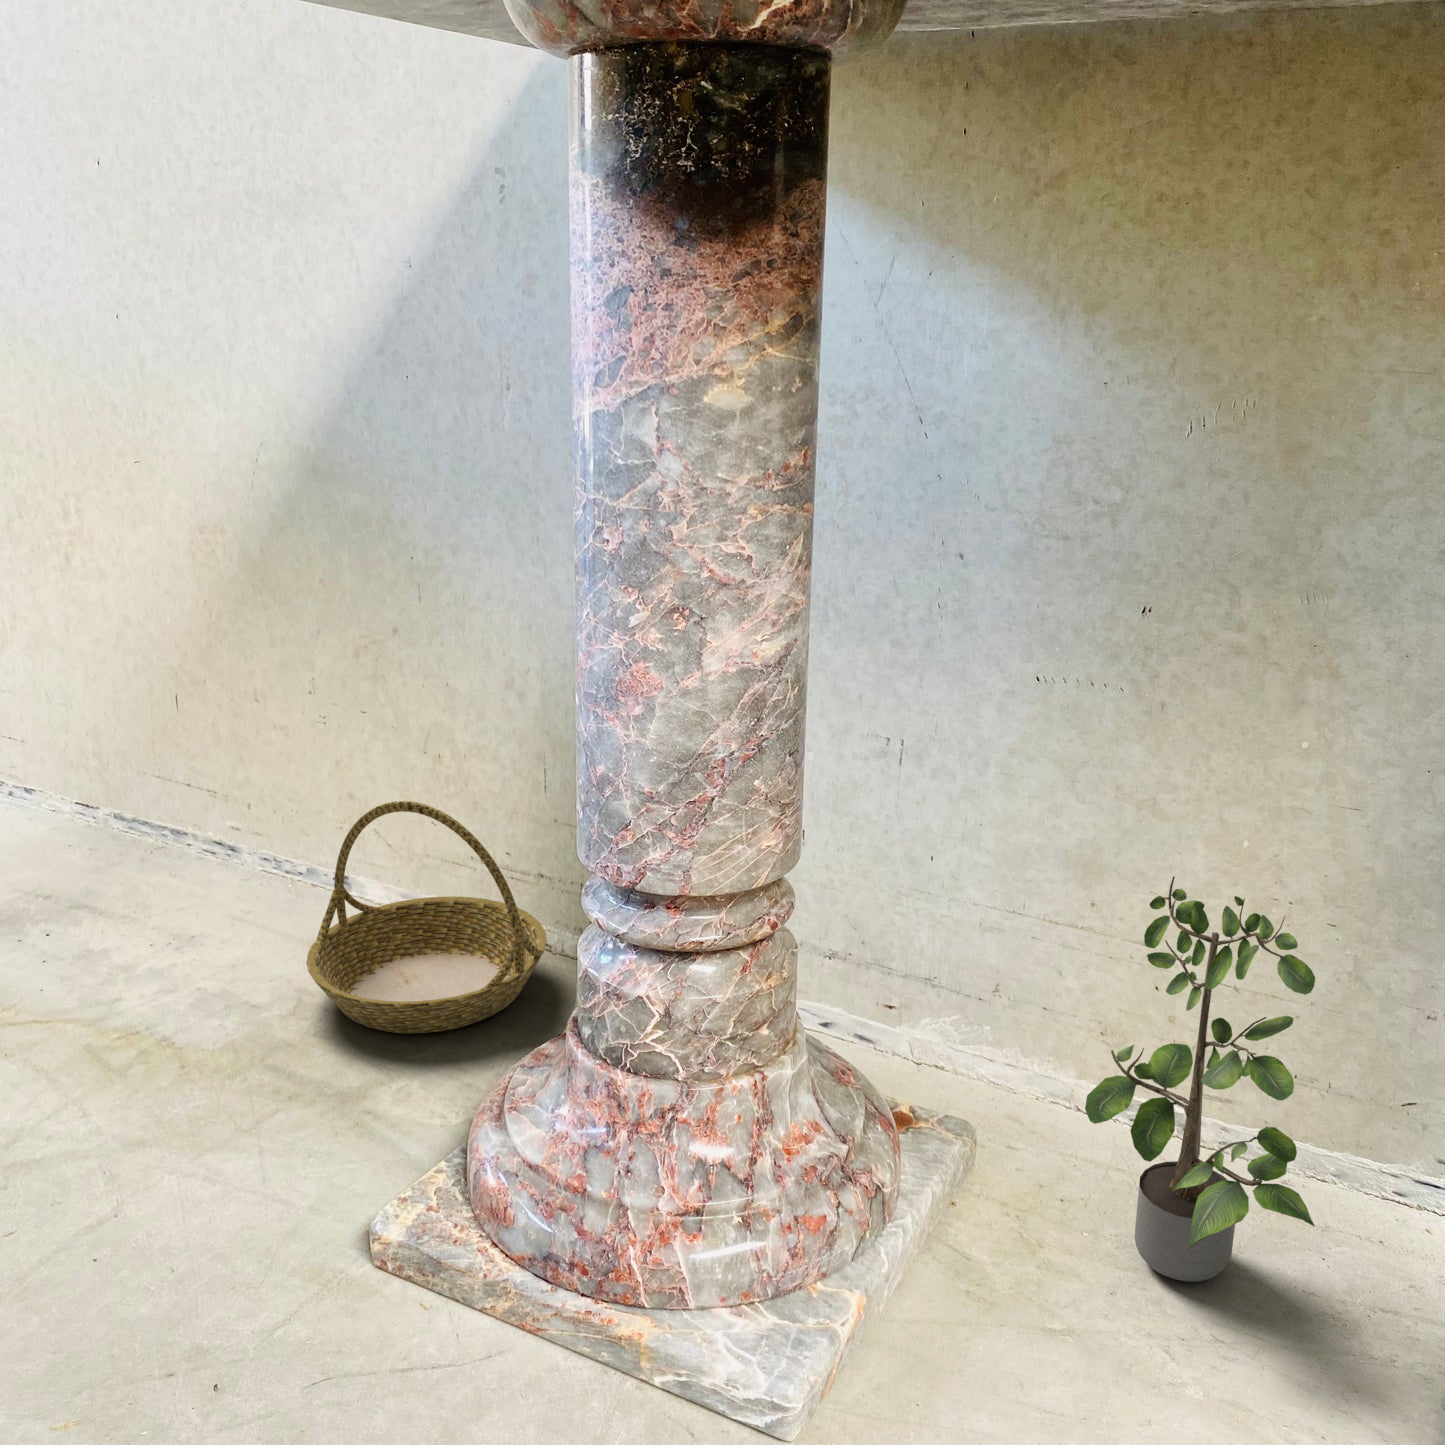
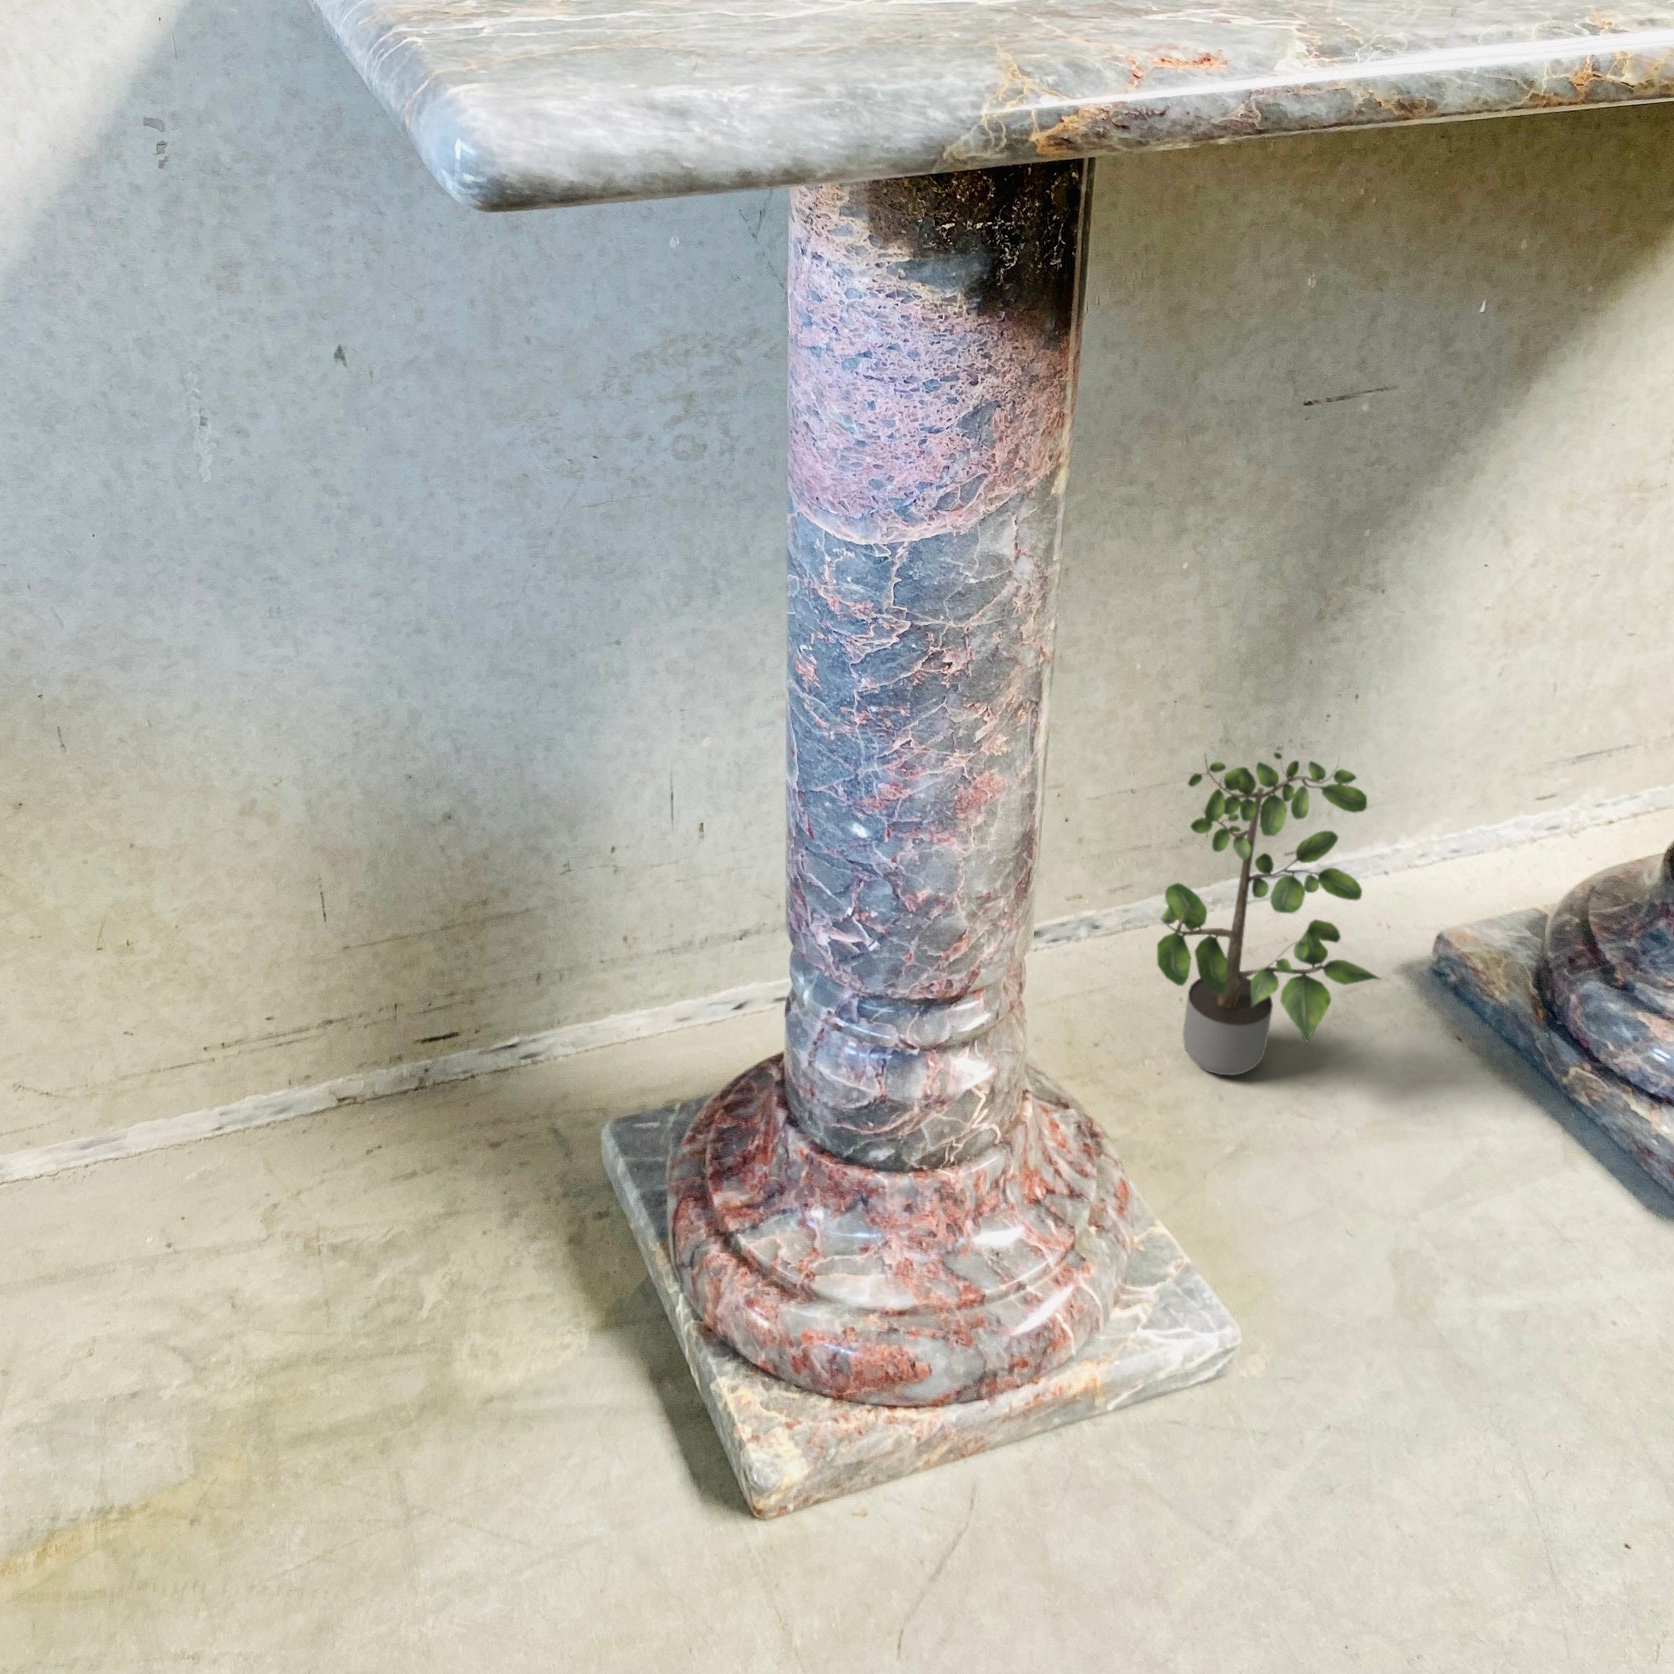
basket: present [306,801,547,1034] -> none [123,1012,461,1322]

